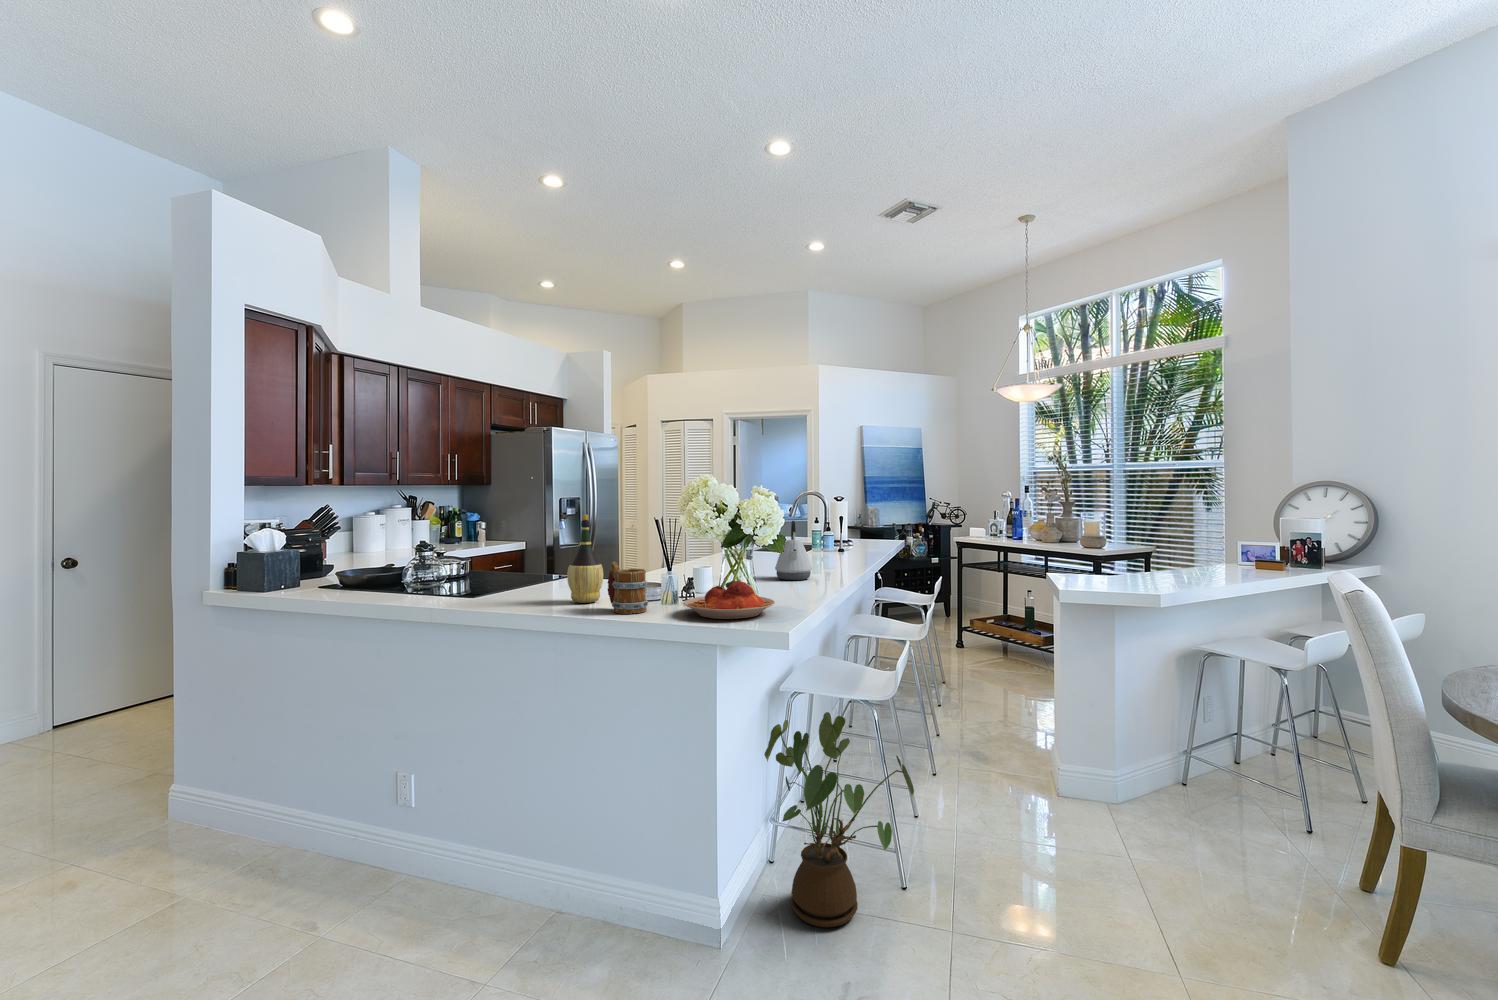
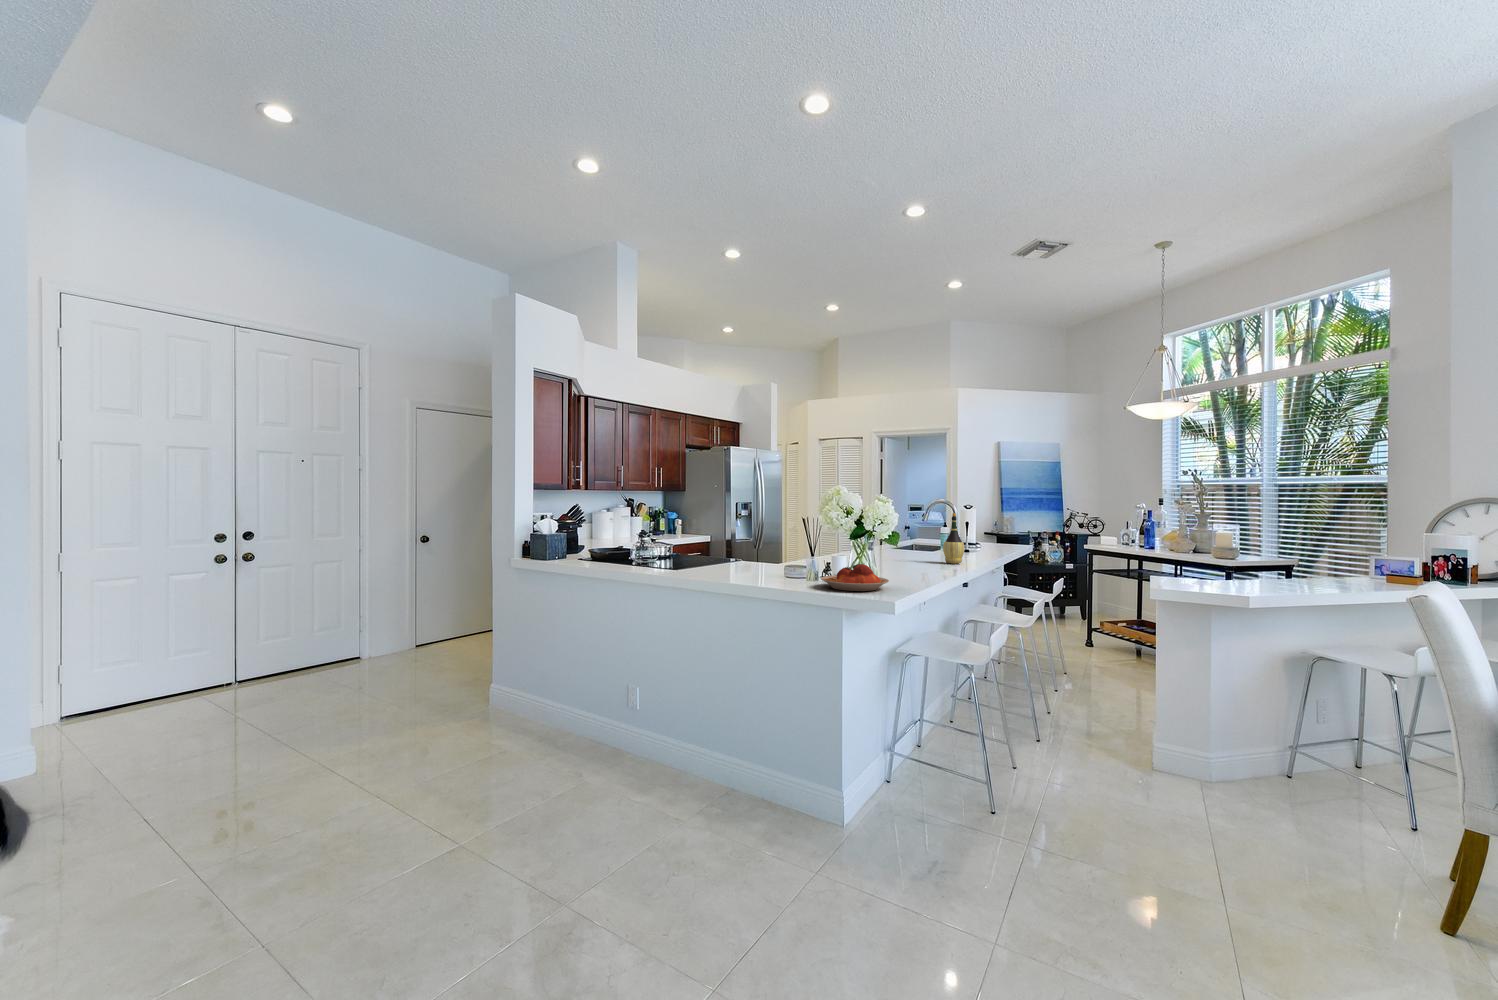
wine bottle: present [567,515,603,603] -> present [943,513,964,564]
kettle: present [775,521,812,580] -> none [901,523,931,570]
mug: present [608,562,648,614] -> none [768,547,796,584]
house plant: present [764,712,914,927] -> none [882,671,999,830]

